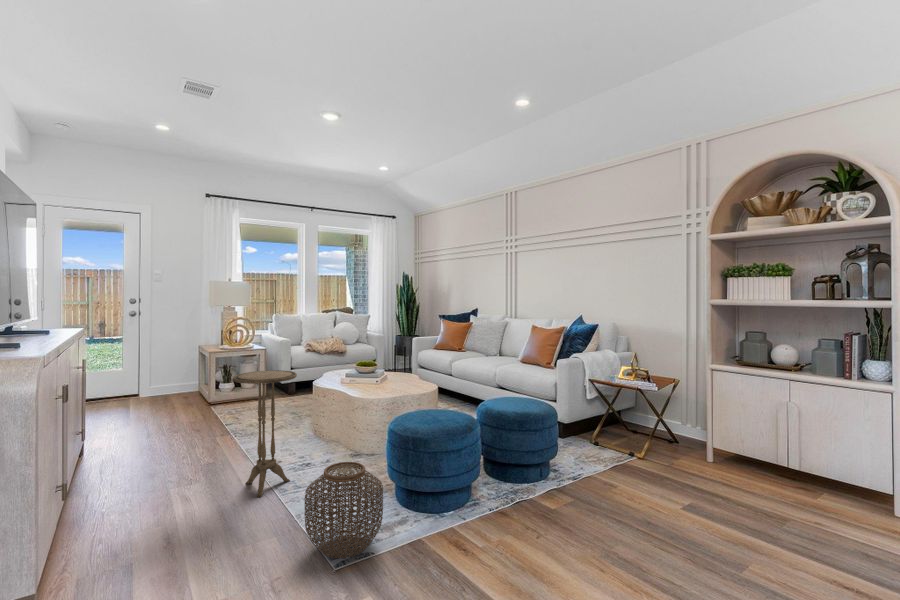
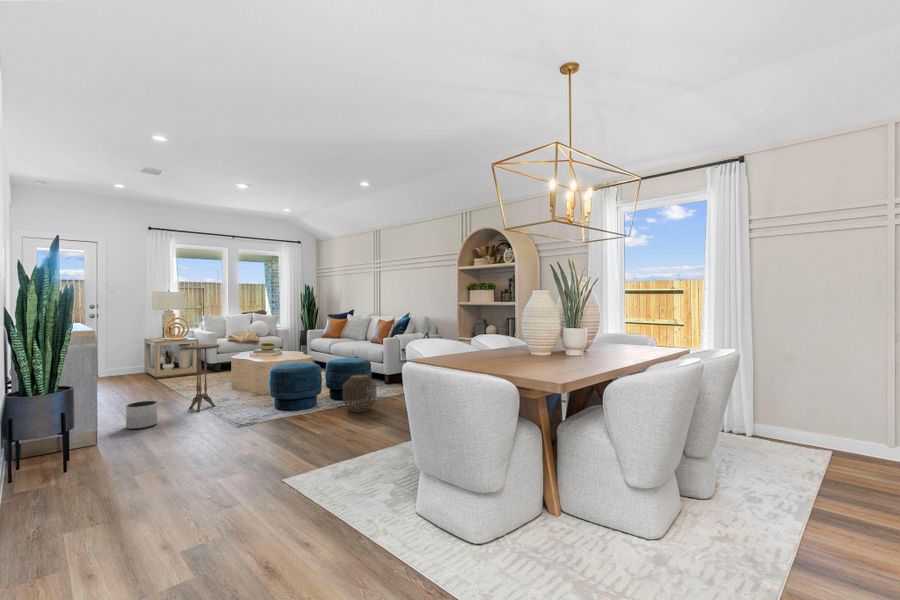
woven basket: present [305,462,383,558] -> present [343,374,376,412]
planter: none [124,487,183,552] -> present [126,401,157,429]

